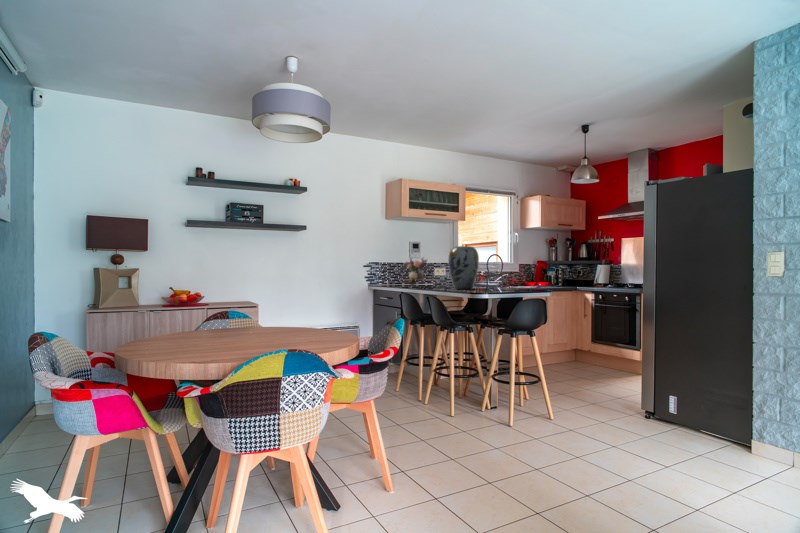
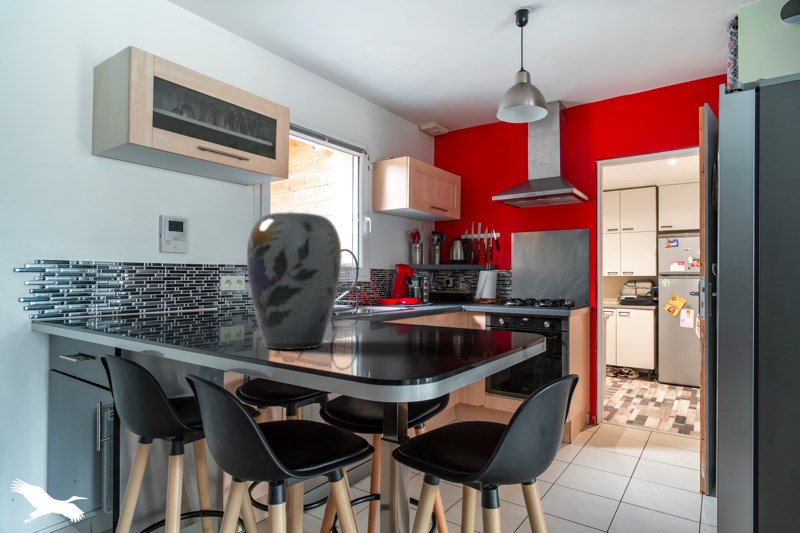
flower arrangement: present [405,258,431,286] -> none [122,250,222,324]

